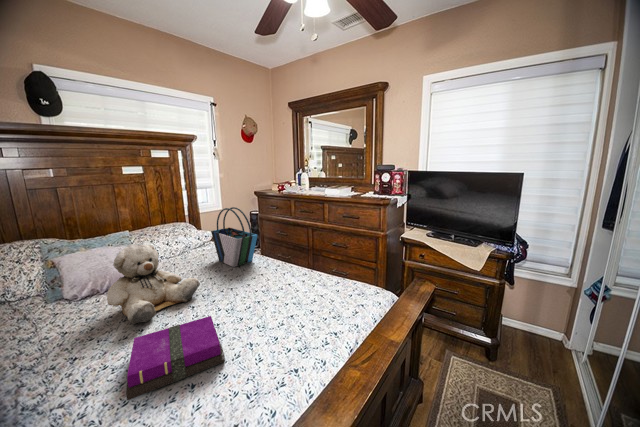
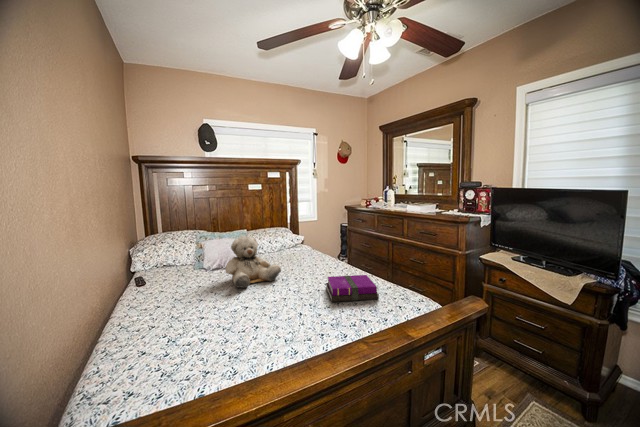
tote bag: present [211,207,257,267] -> none [299,216,331,265]
notebook: present [126,316,225,400] -> present [326,275,379,302]

